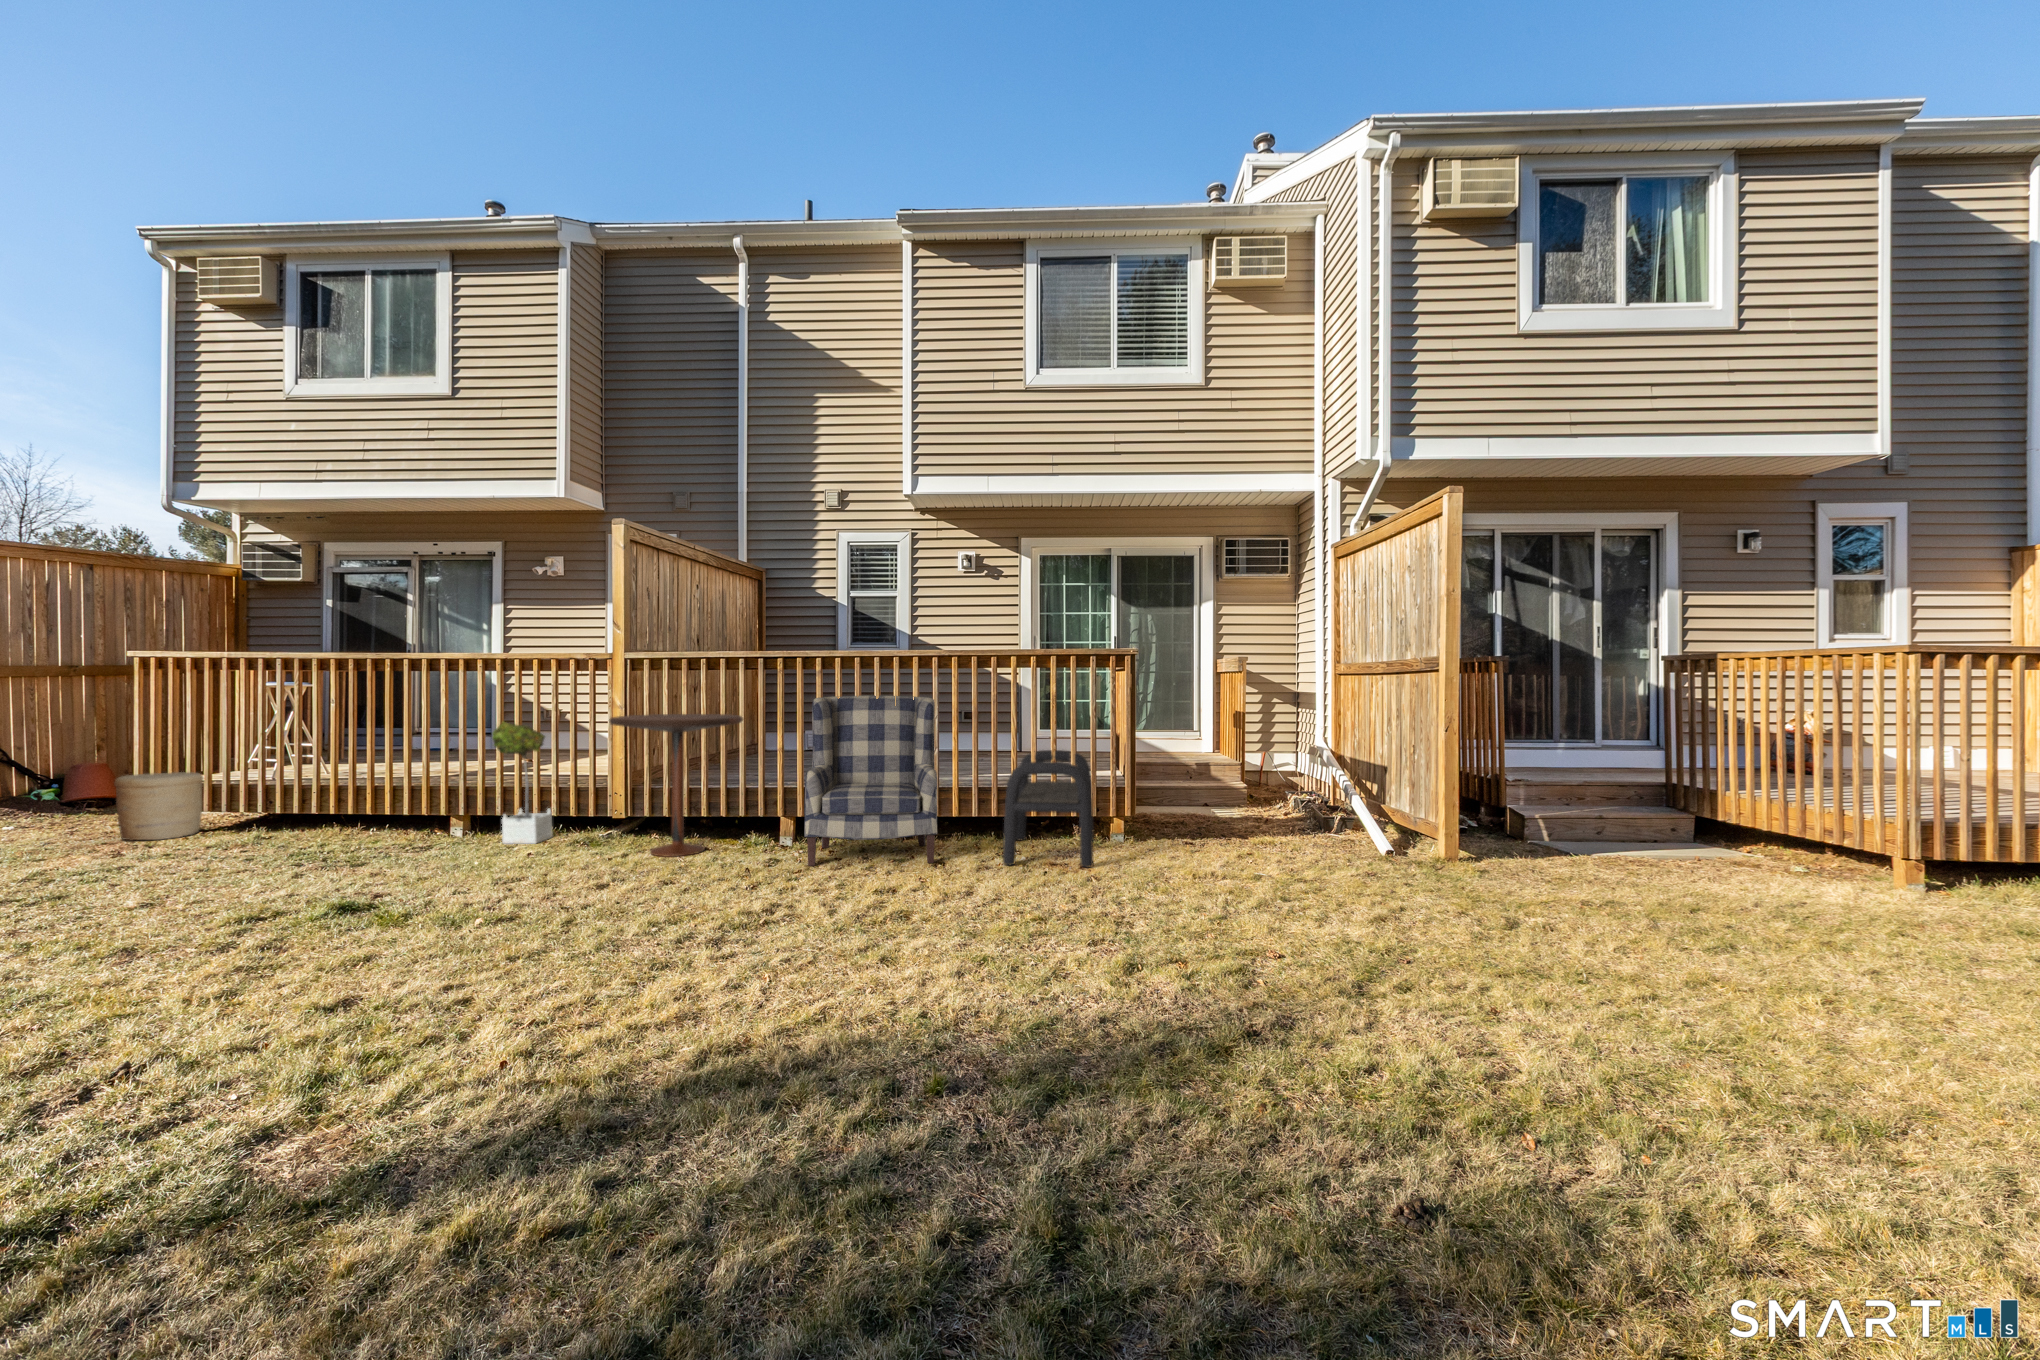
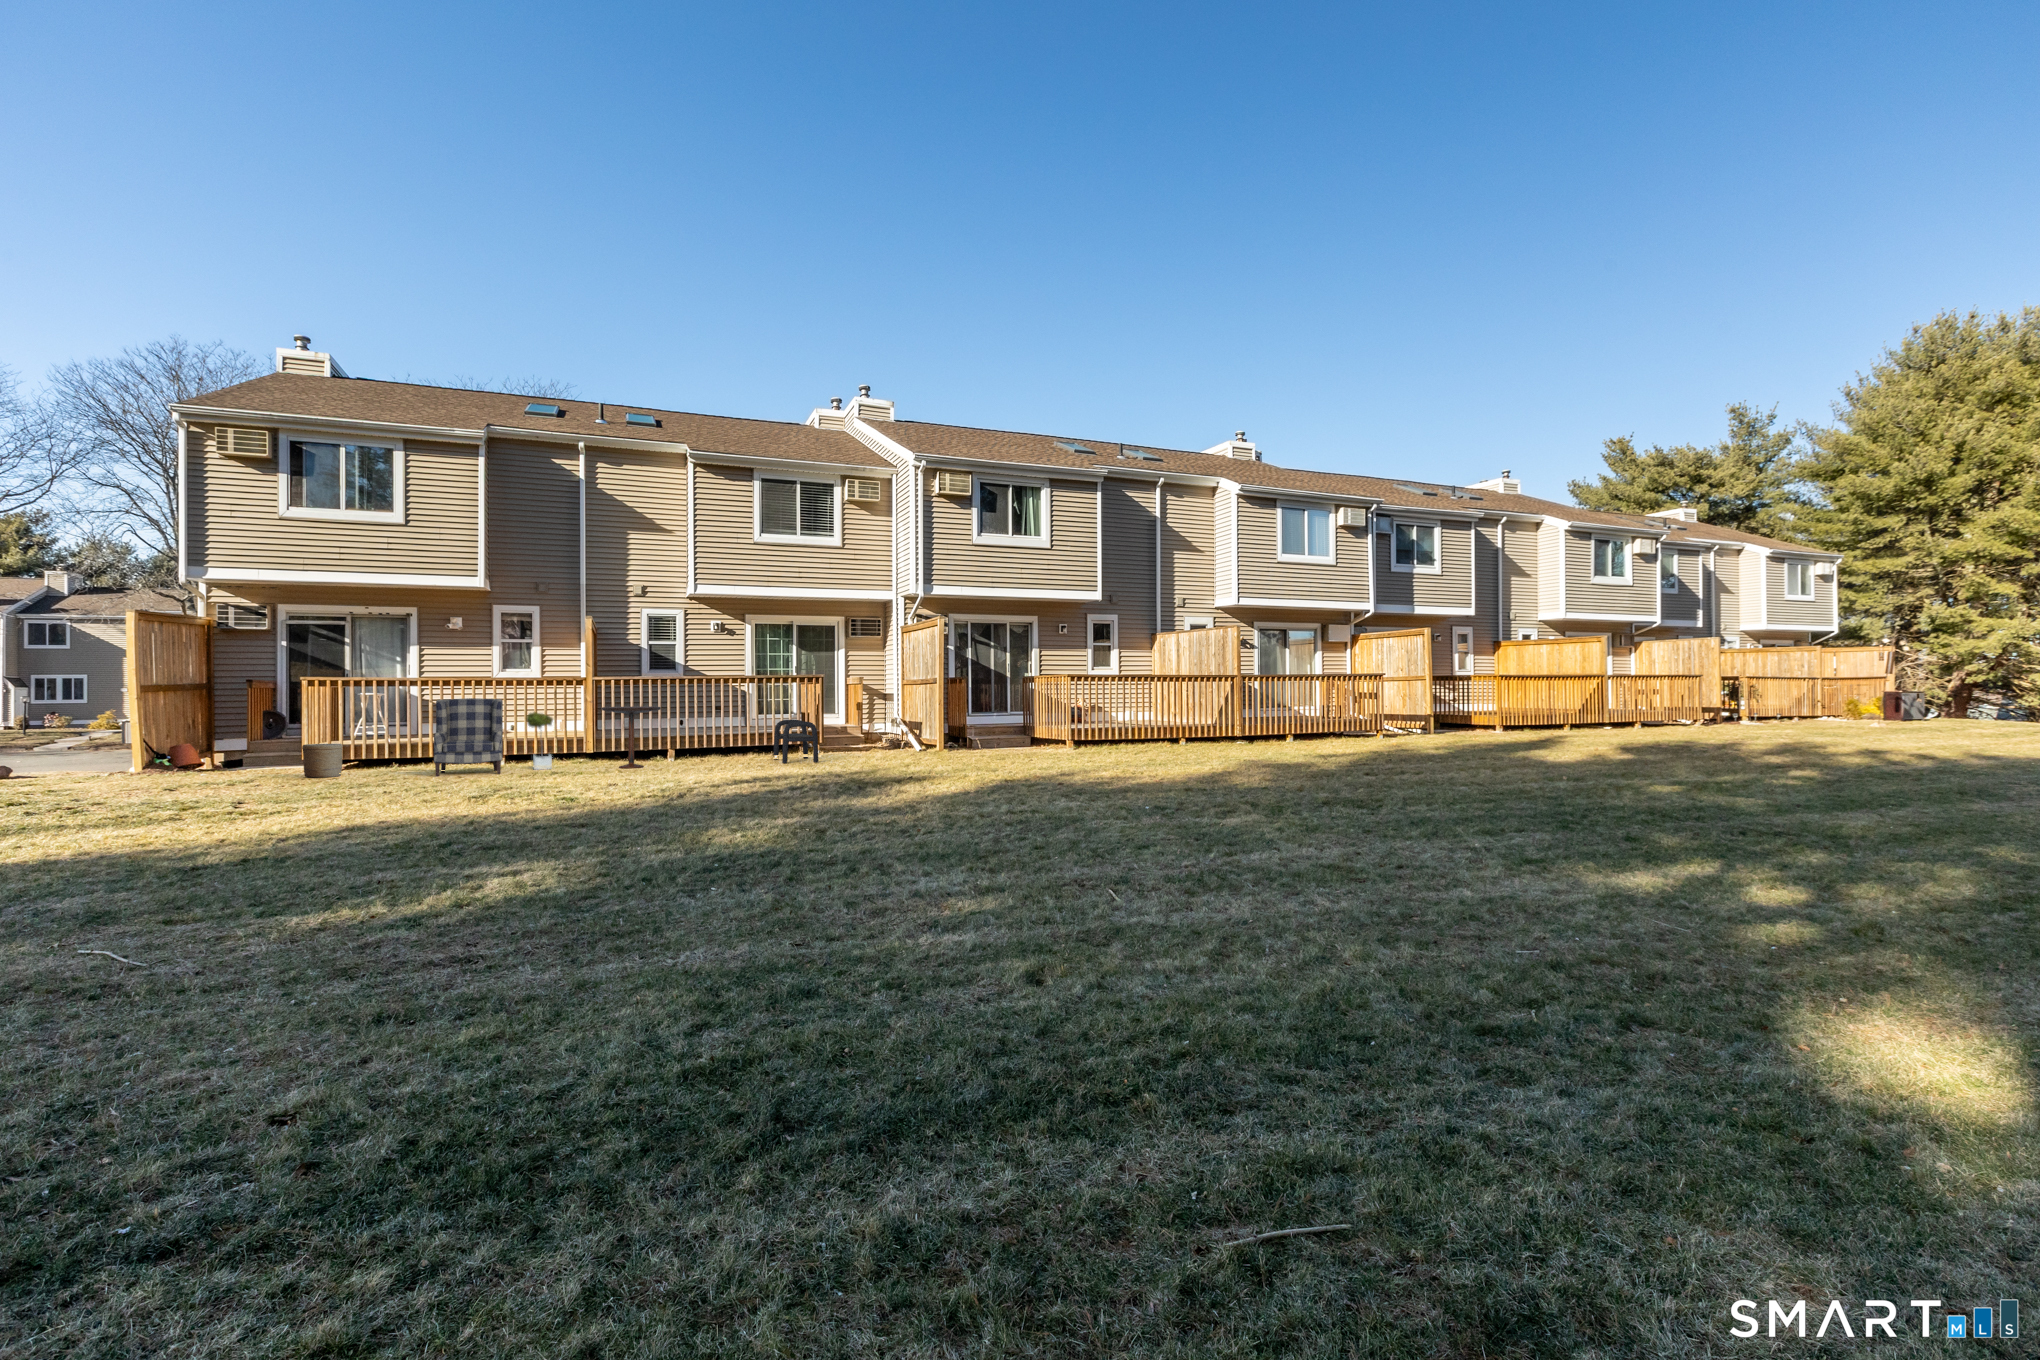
chair: present [804,695,938,866] -> present [434,698,503,776]

